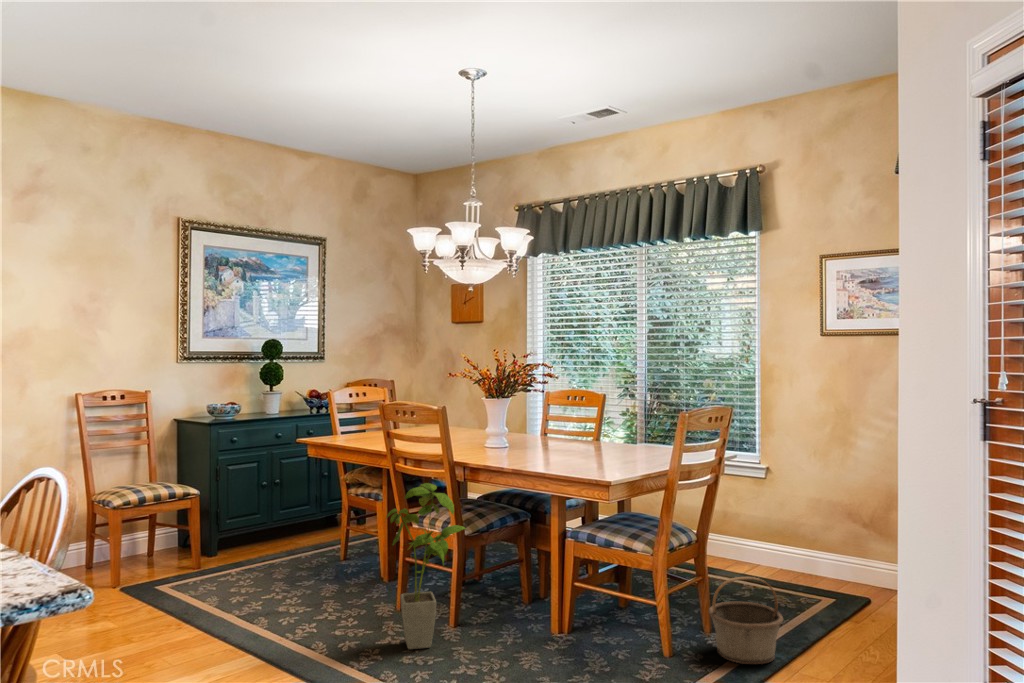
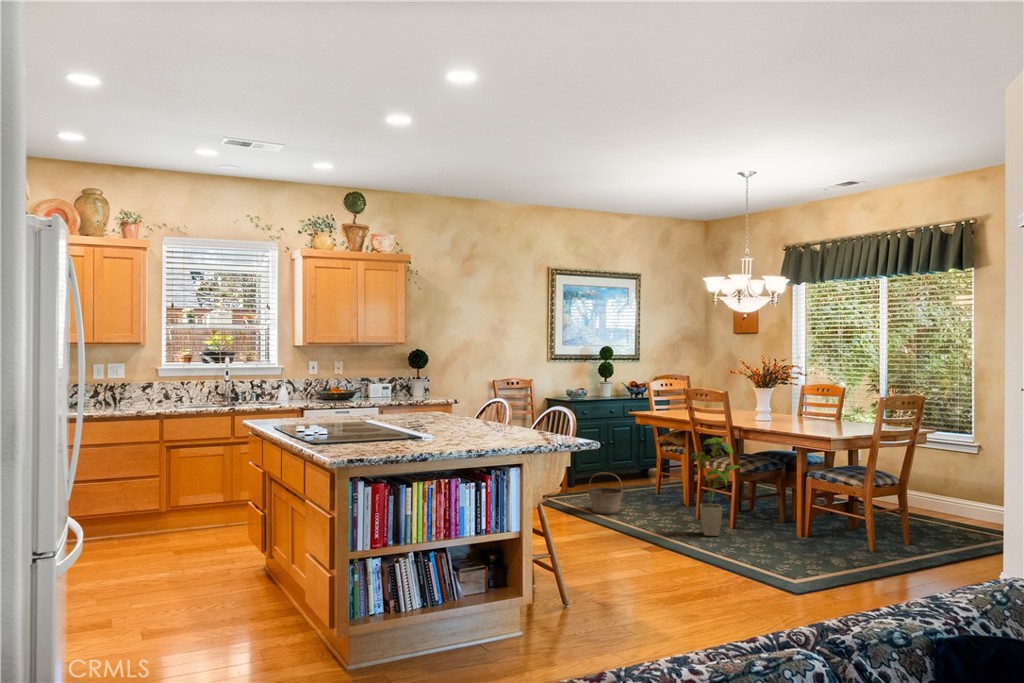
basket: present [709,577,783,664] -> present [588,473,623,514]

